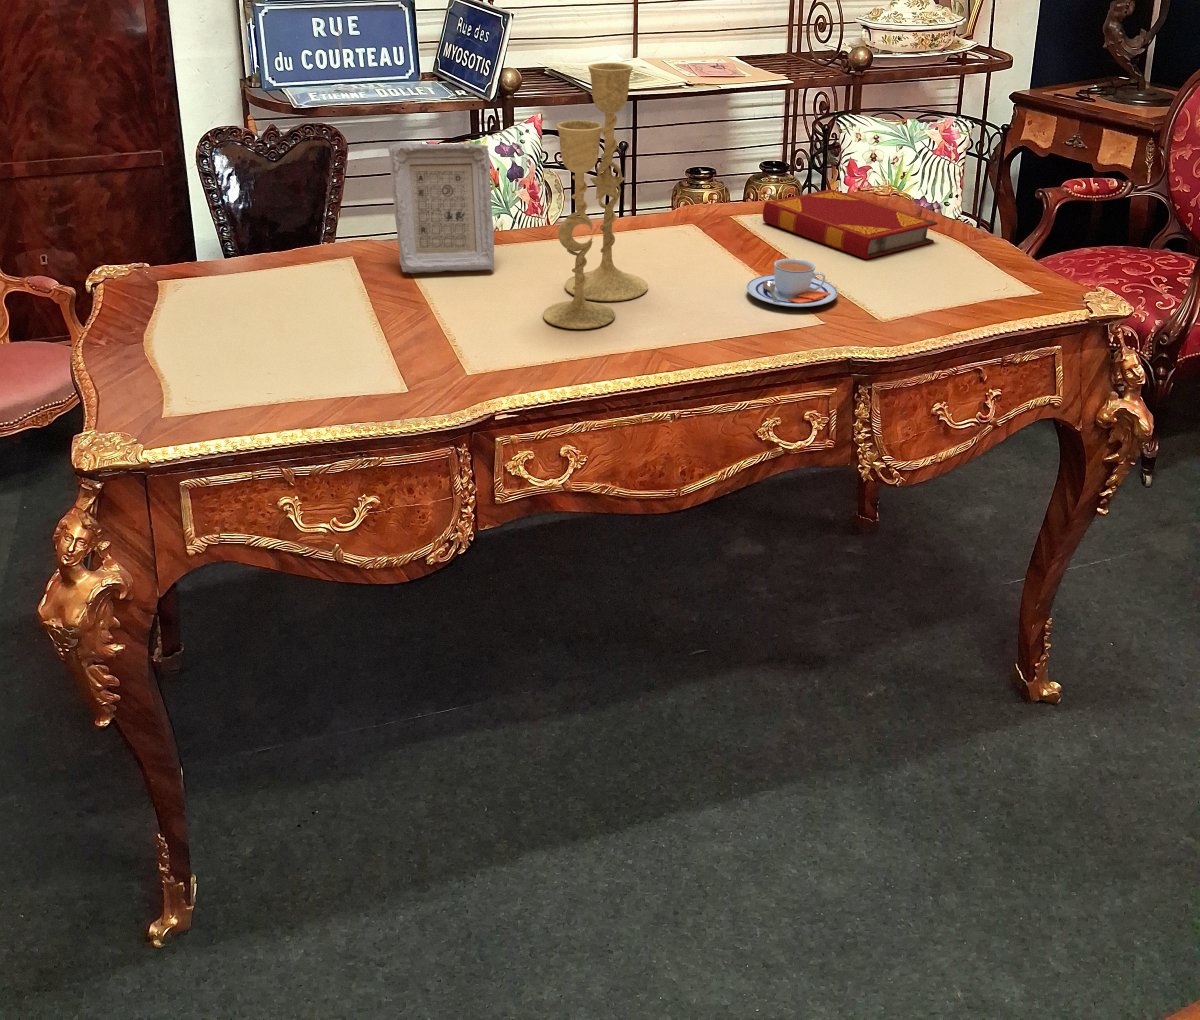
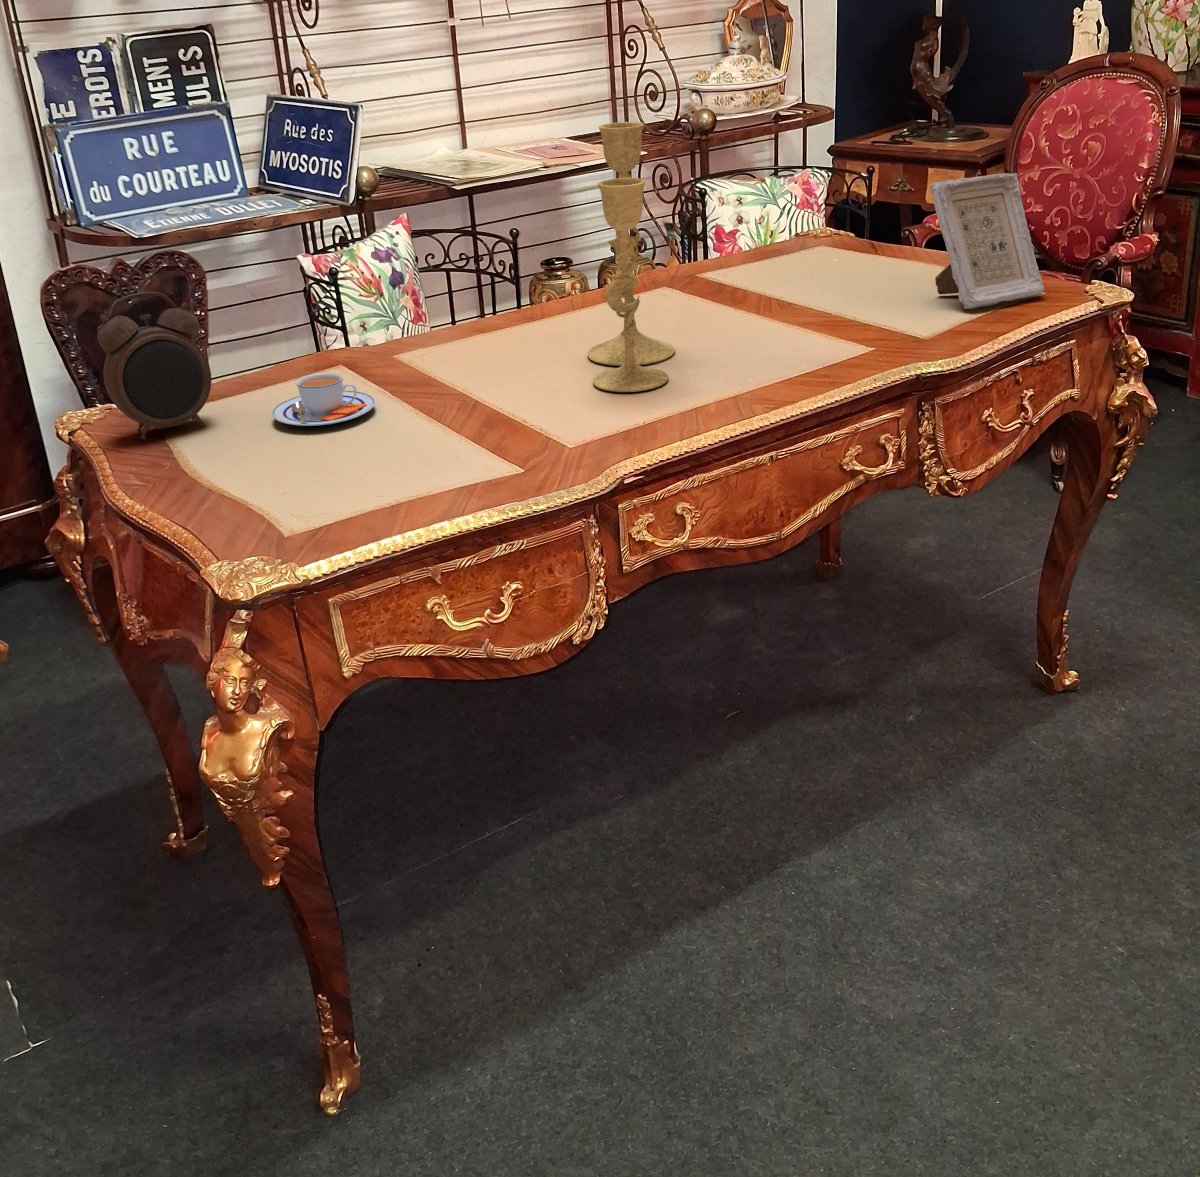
picture frame: present [388,144,494,273] -> present [929,173,1044,309]
alarm clock: none [113,168,213,297] -> present [97,292,211,439]
hardback book: present [763,189,938,259] -> none [727,238,906,293]
teacup: present [746,259,838,307] -> present [272,373,375,426]

